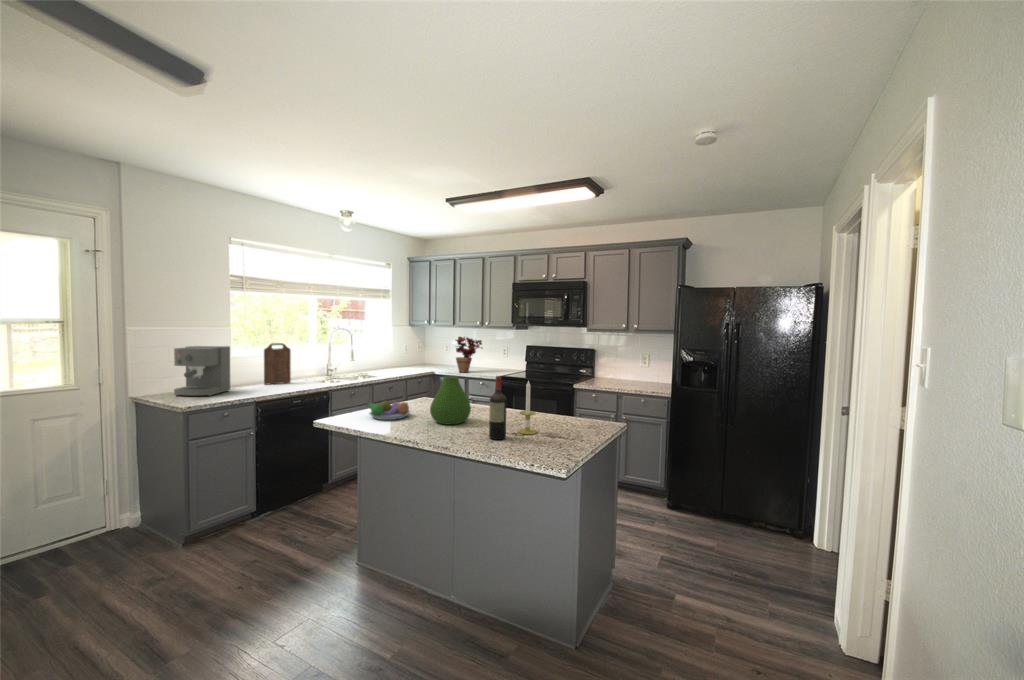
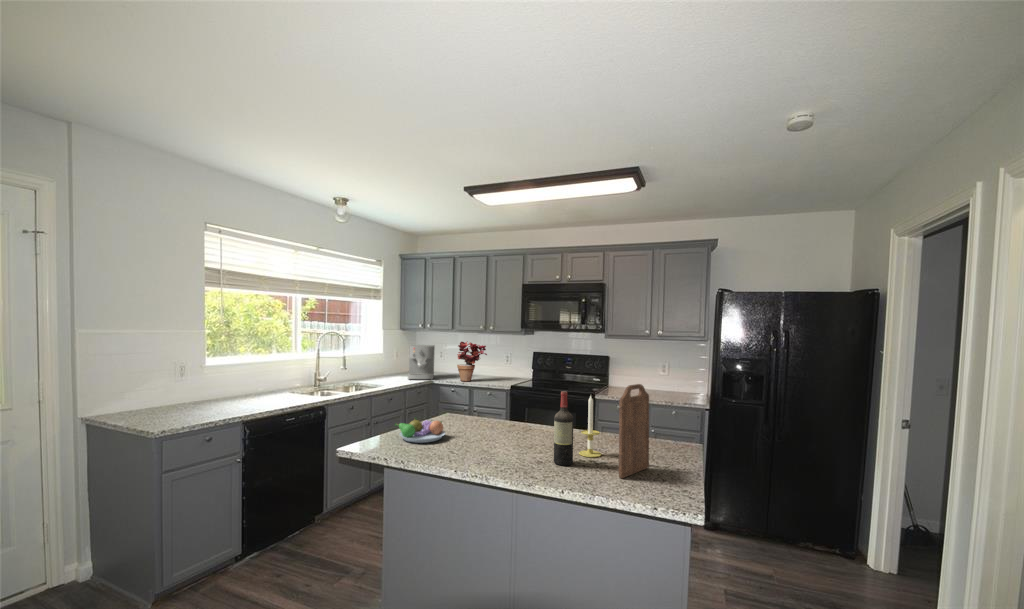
cutting board: present [264,343,291,384] -> present [619,384,649,478]
coffee maker: present [174,346,230,396] -> present [408,345,435,380]
vase: present [430,376,471,424] -> none [473,390,519,447]

